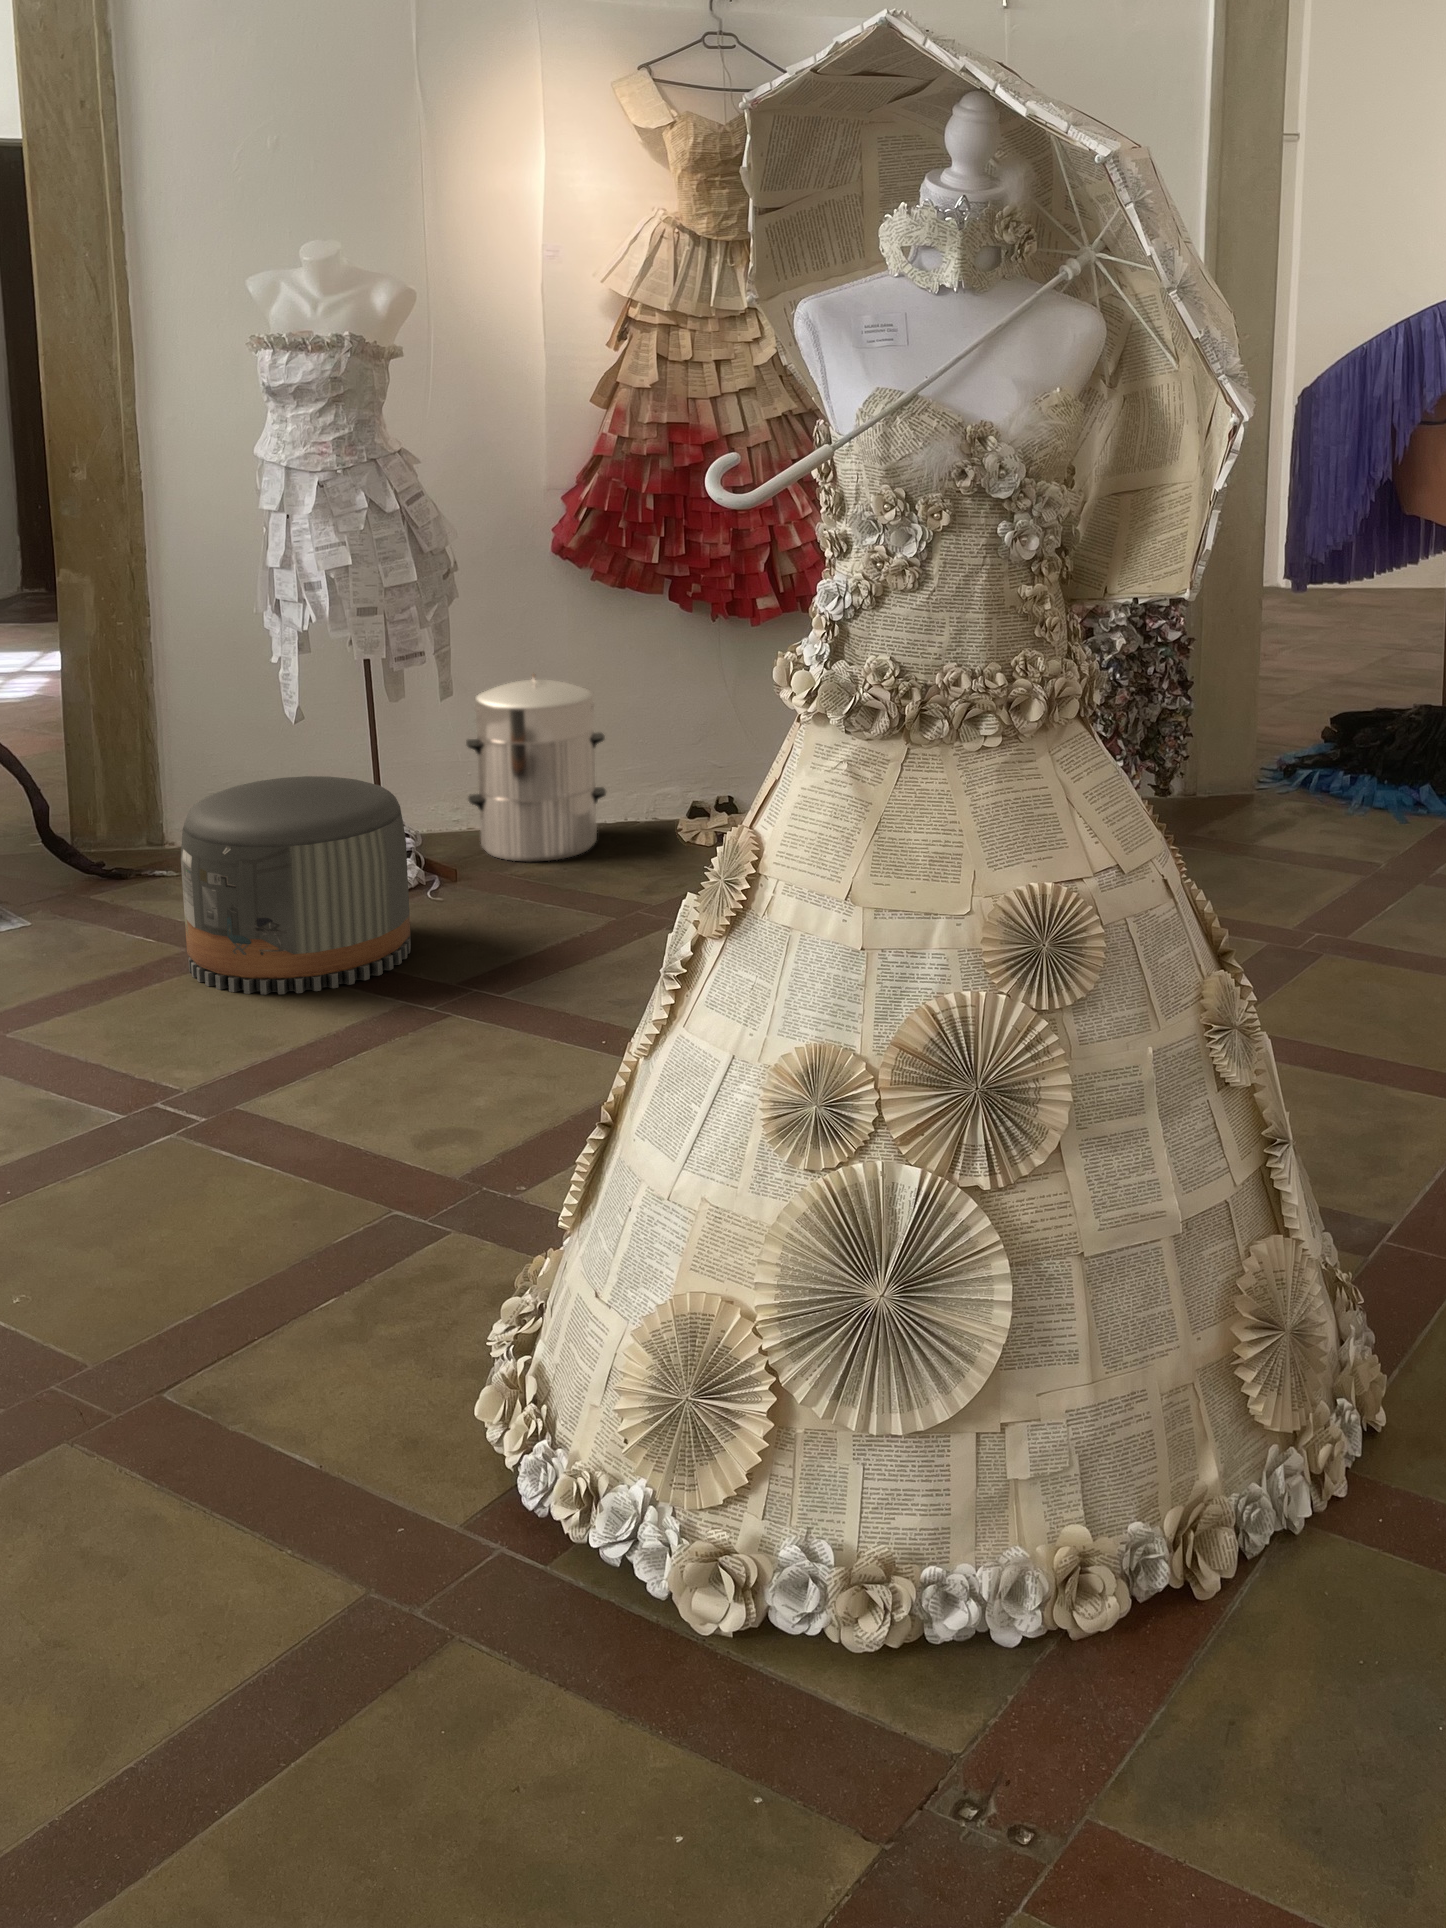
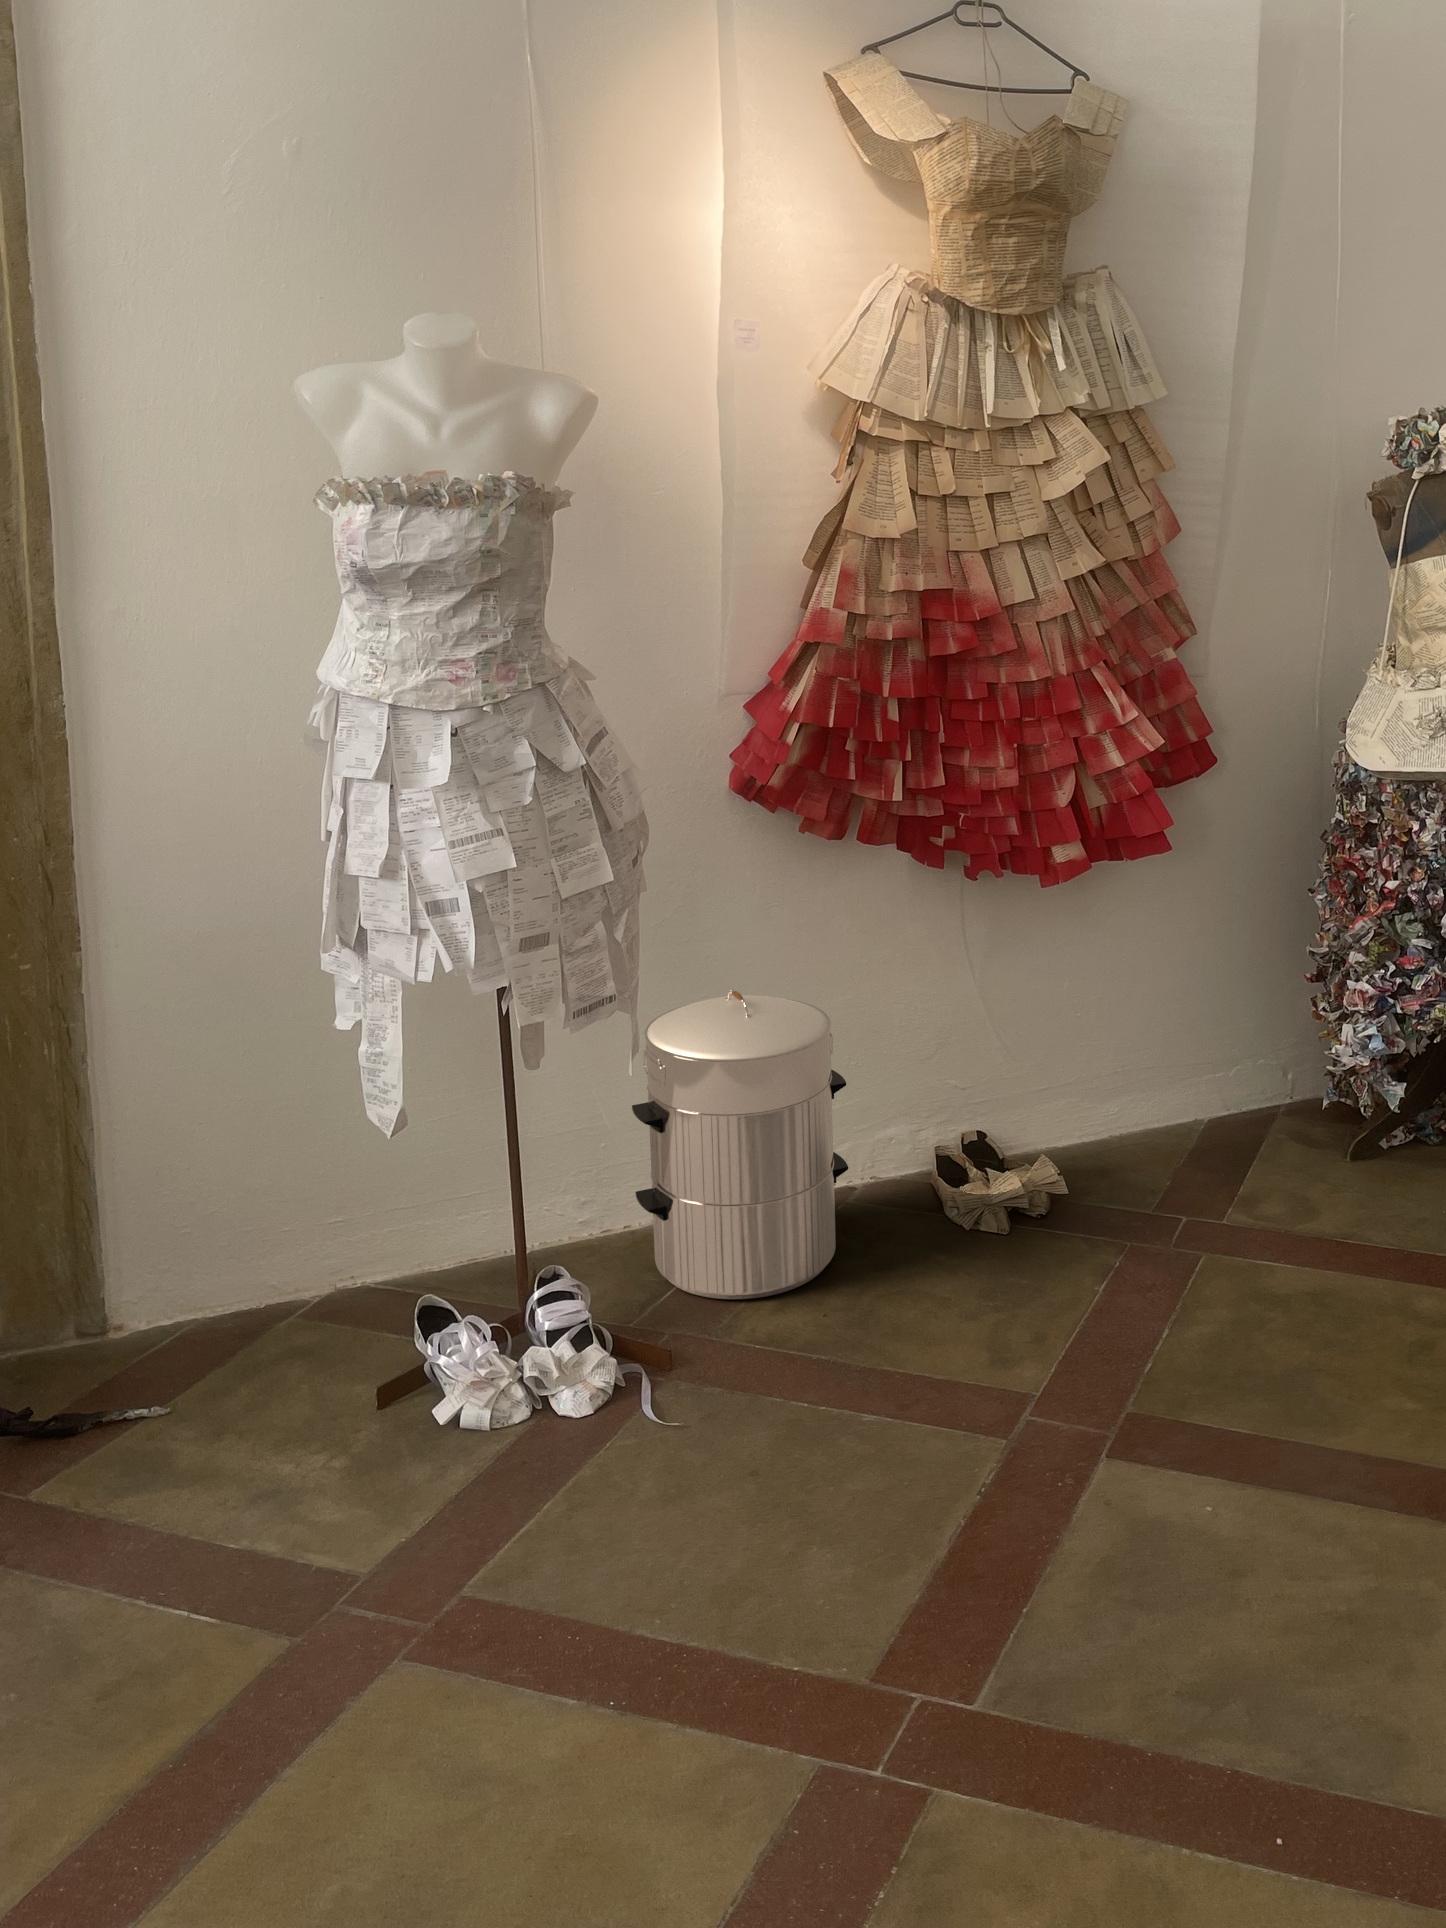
pouf: present [181,776,411,994] -> none [287,1265,714,1777]

